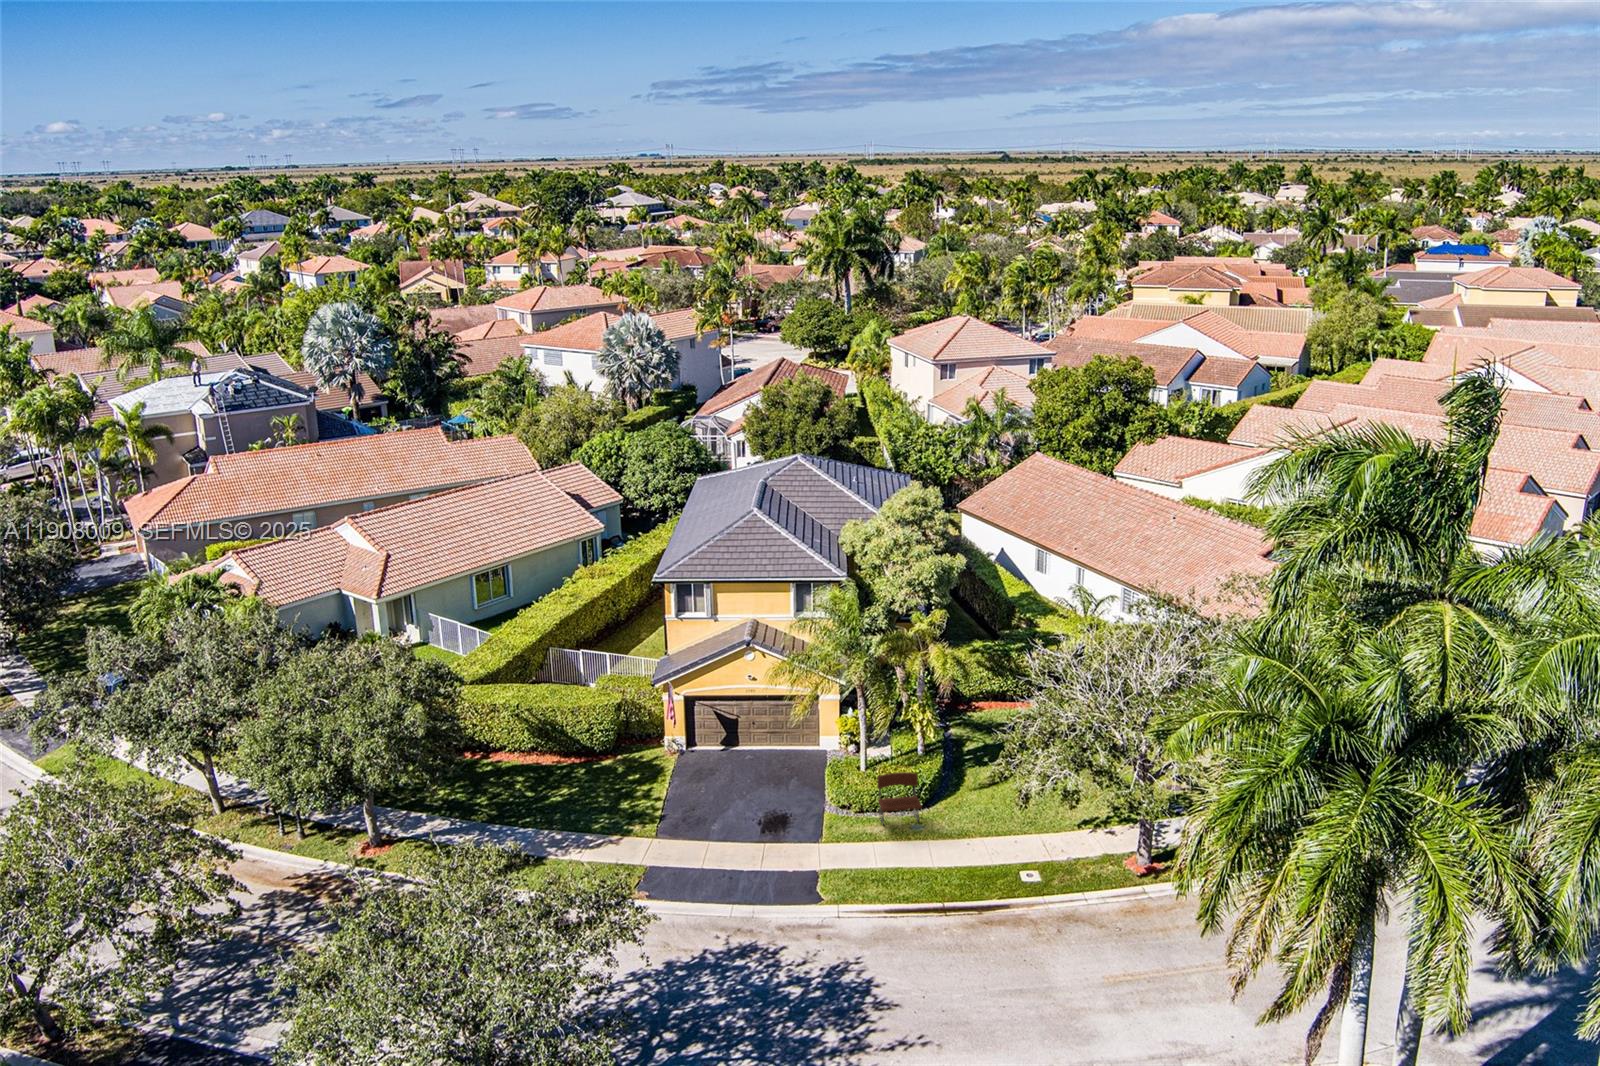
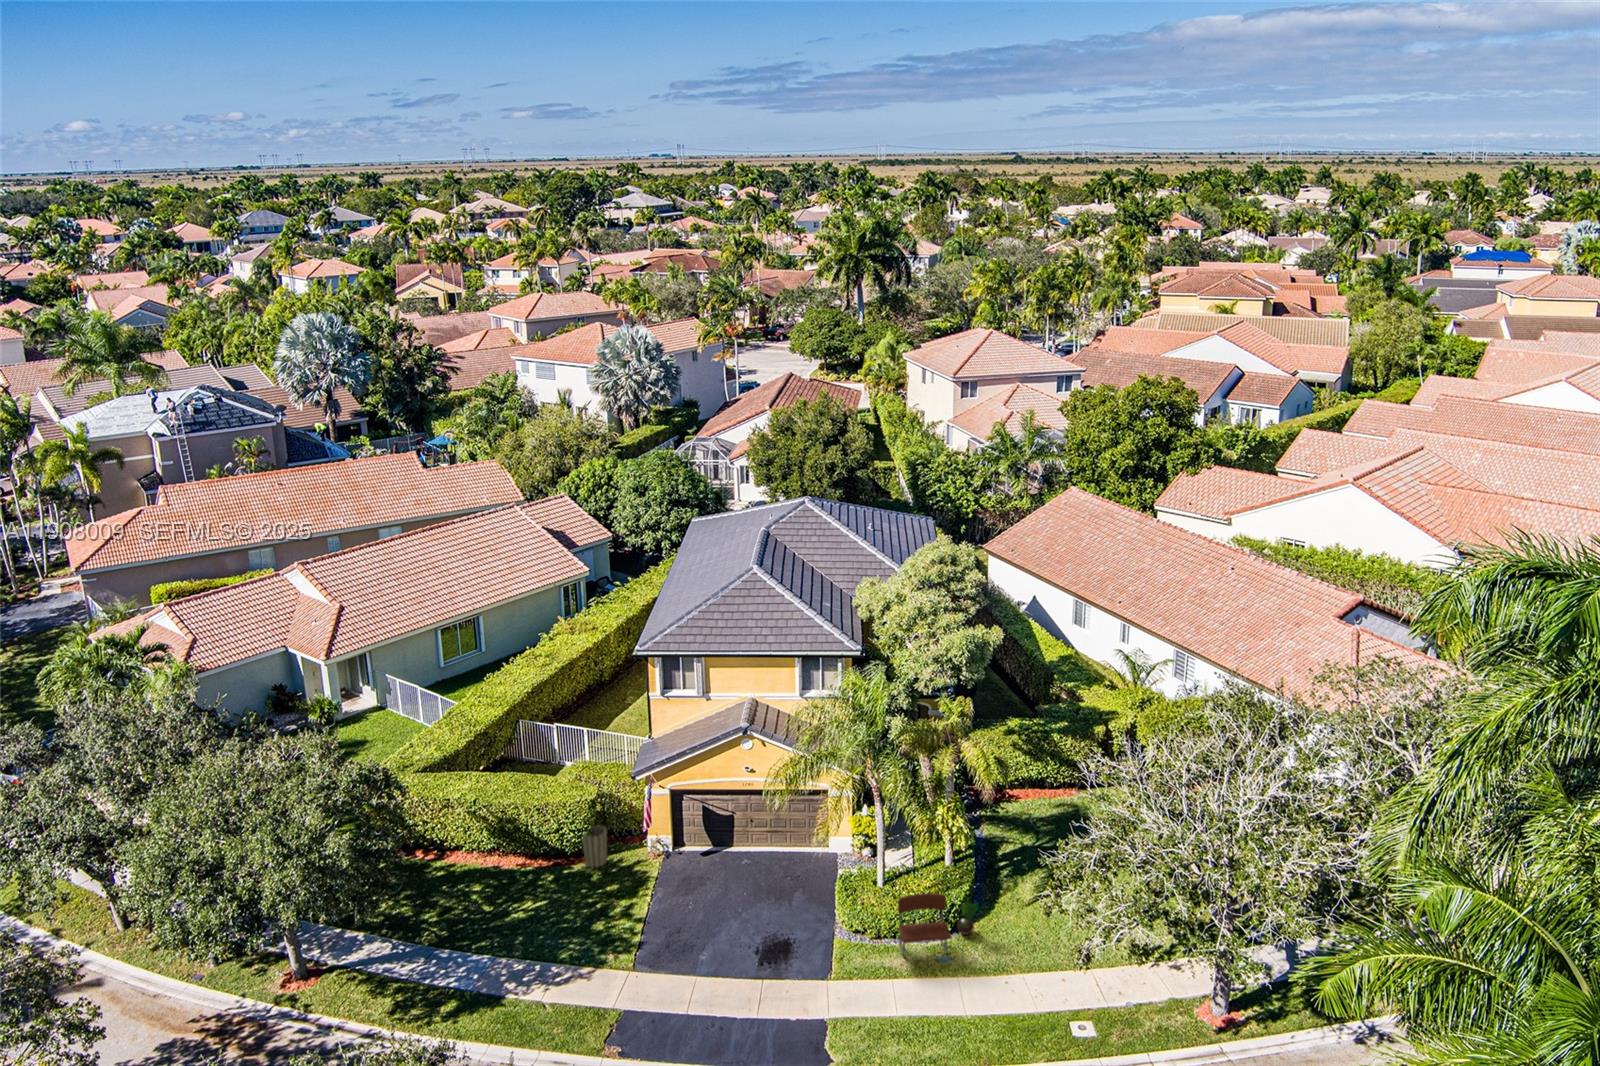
trash can: none [607,729,629,764] -> present [582,825,607,867]
potted tree: none [928,780,947,809] -> present [957,904,978,935]

